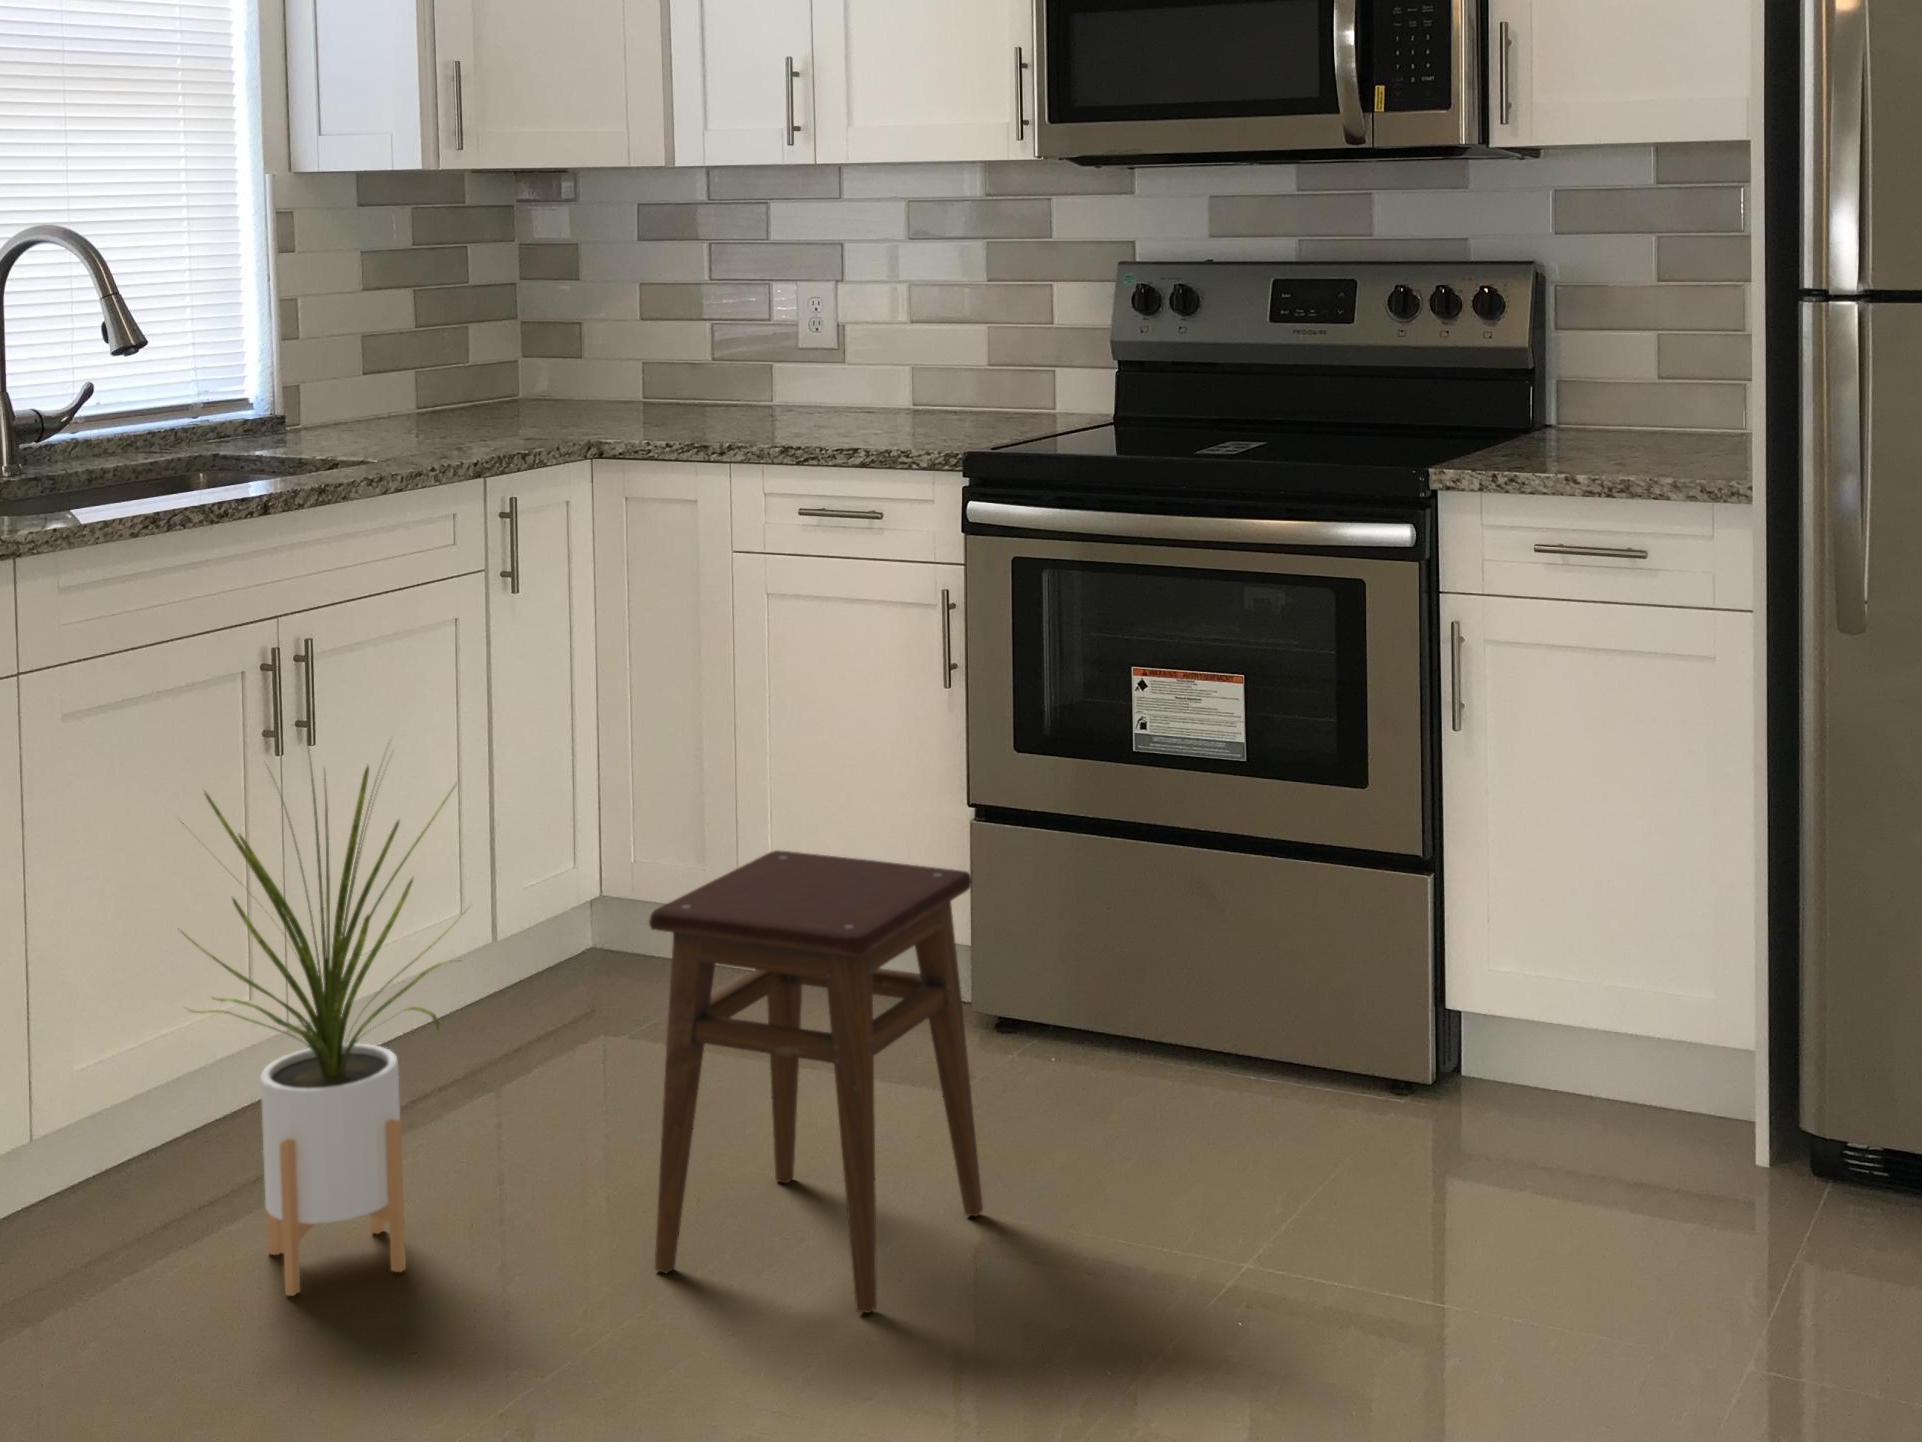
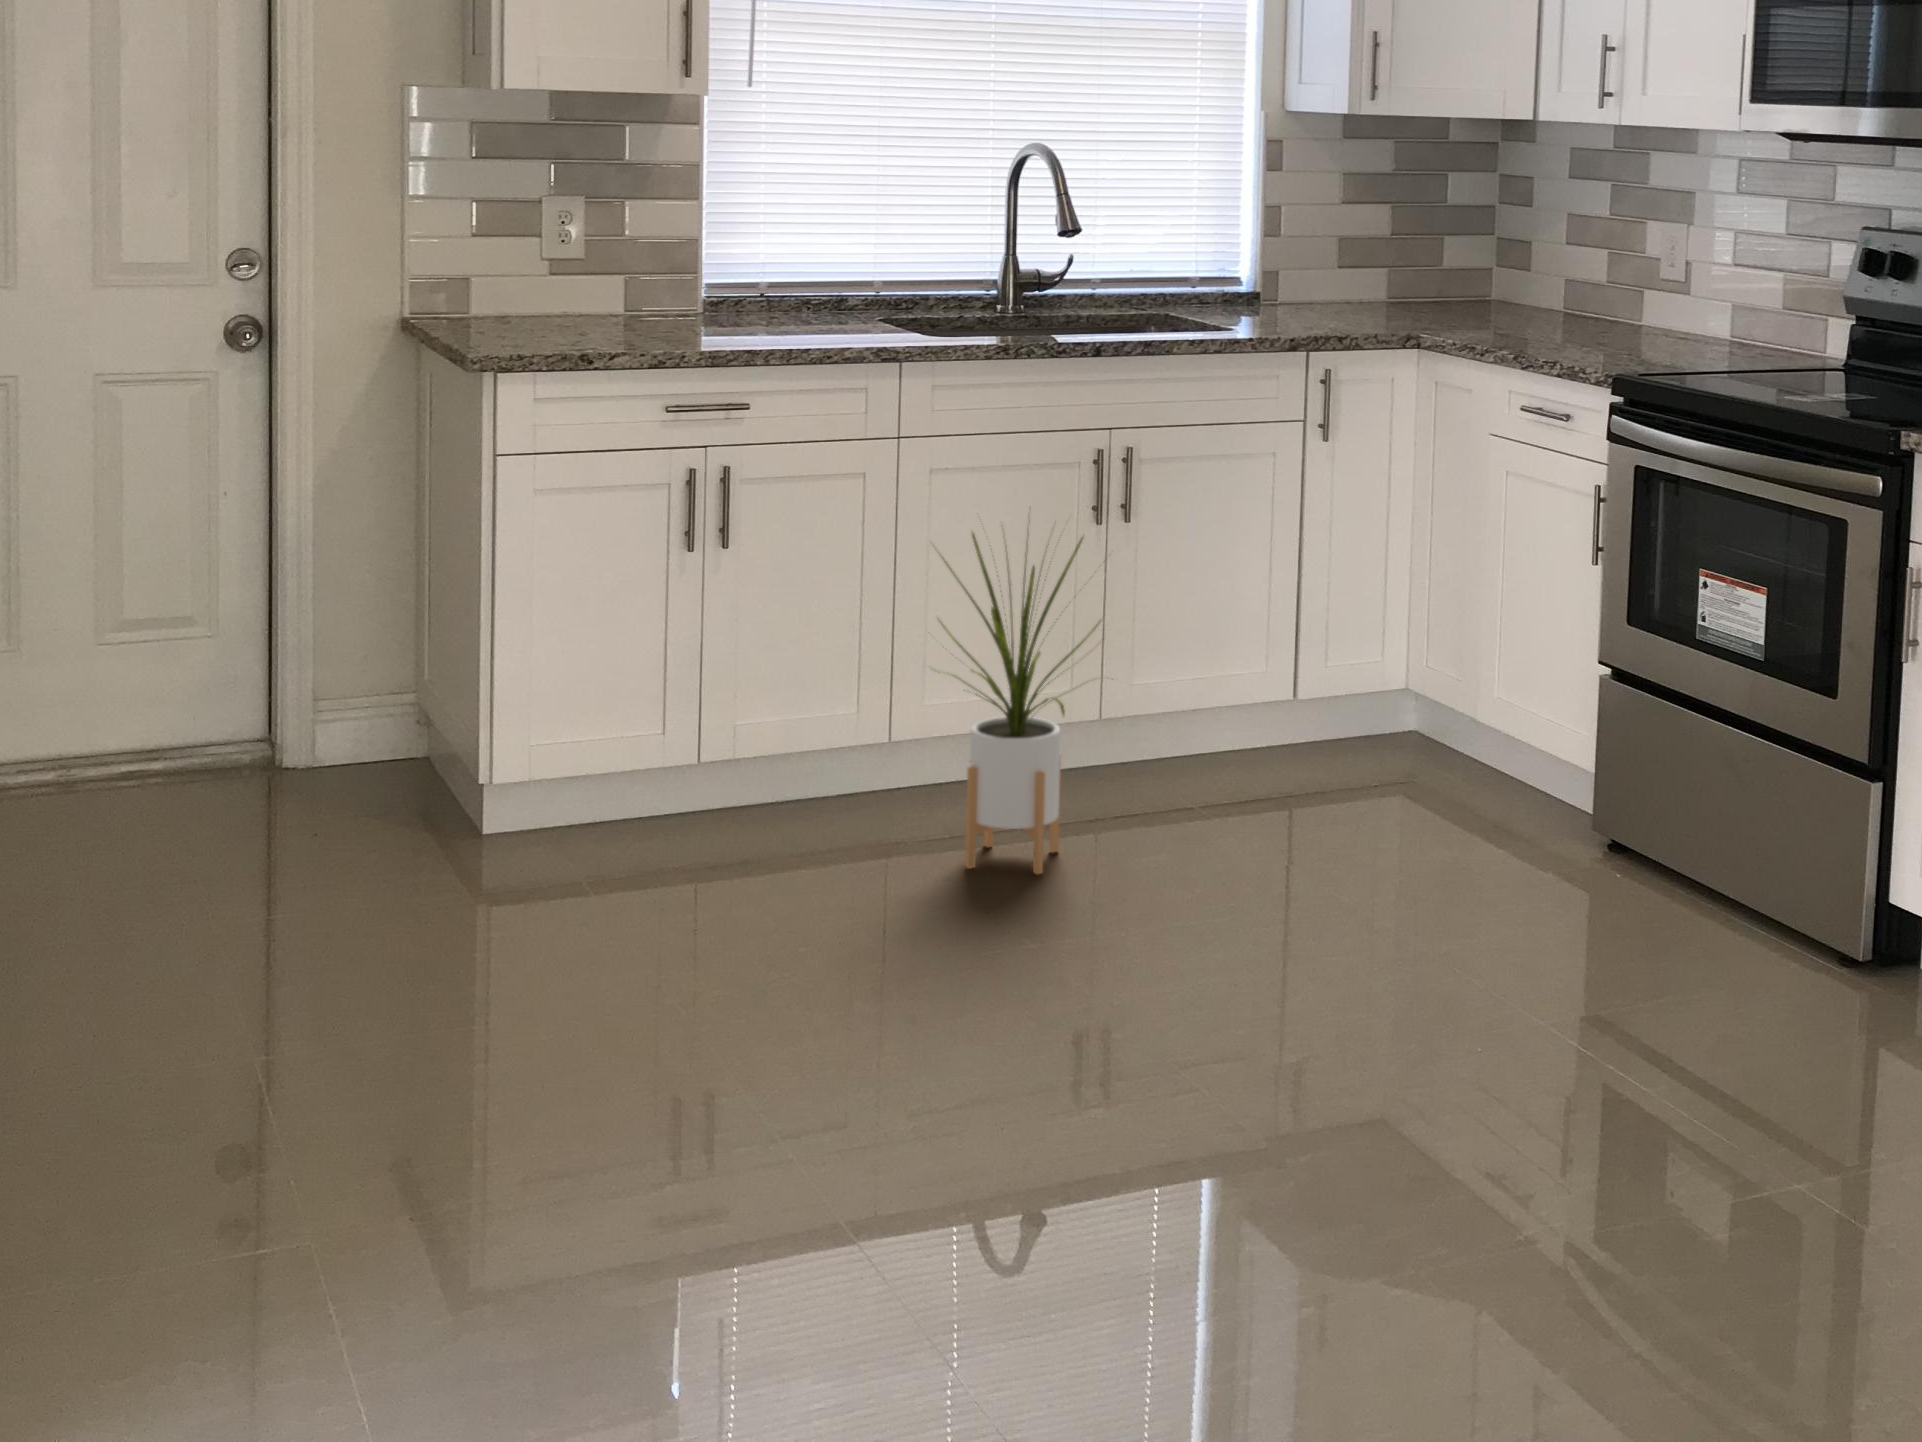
stool: present [649,850,983,1313] -> none [1174,648,1425,974]

